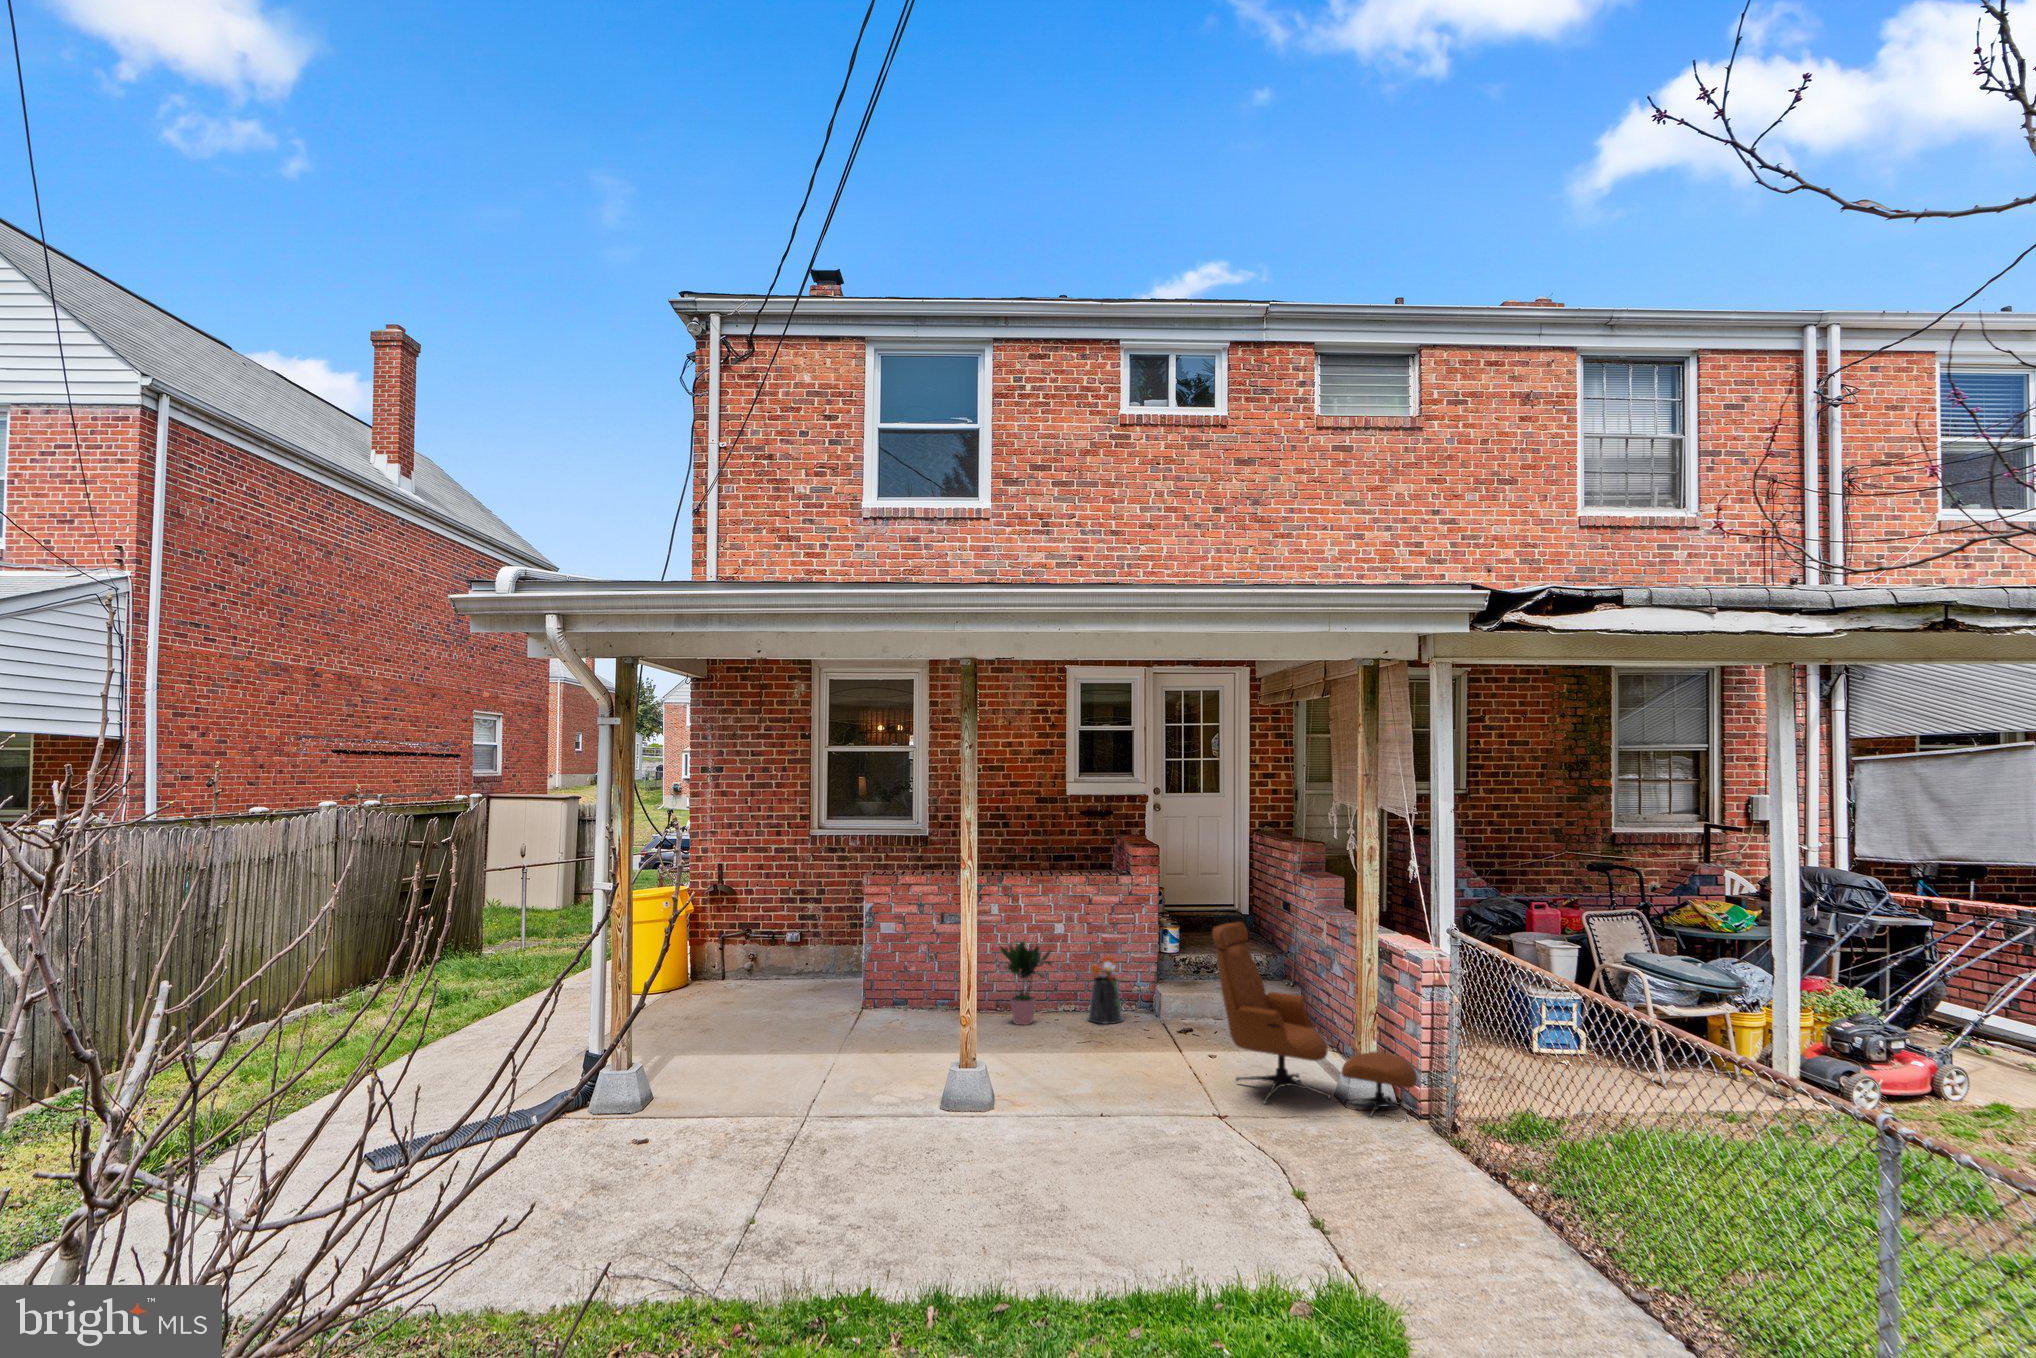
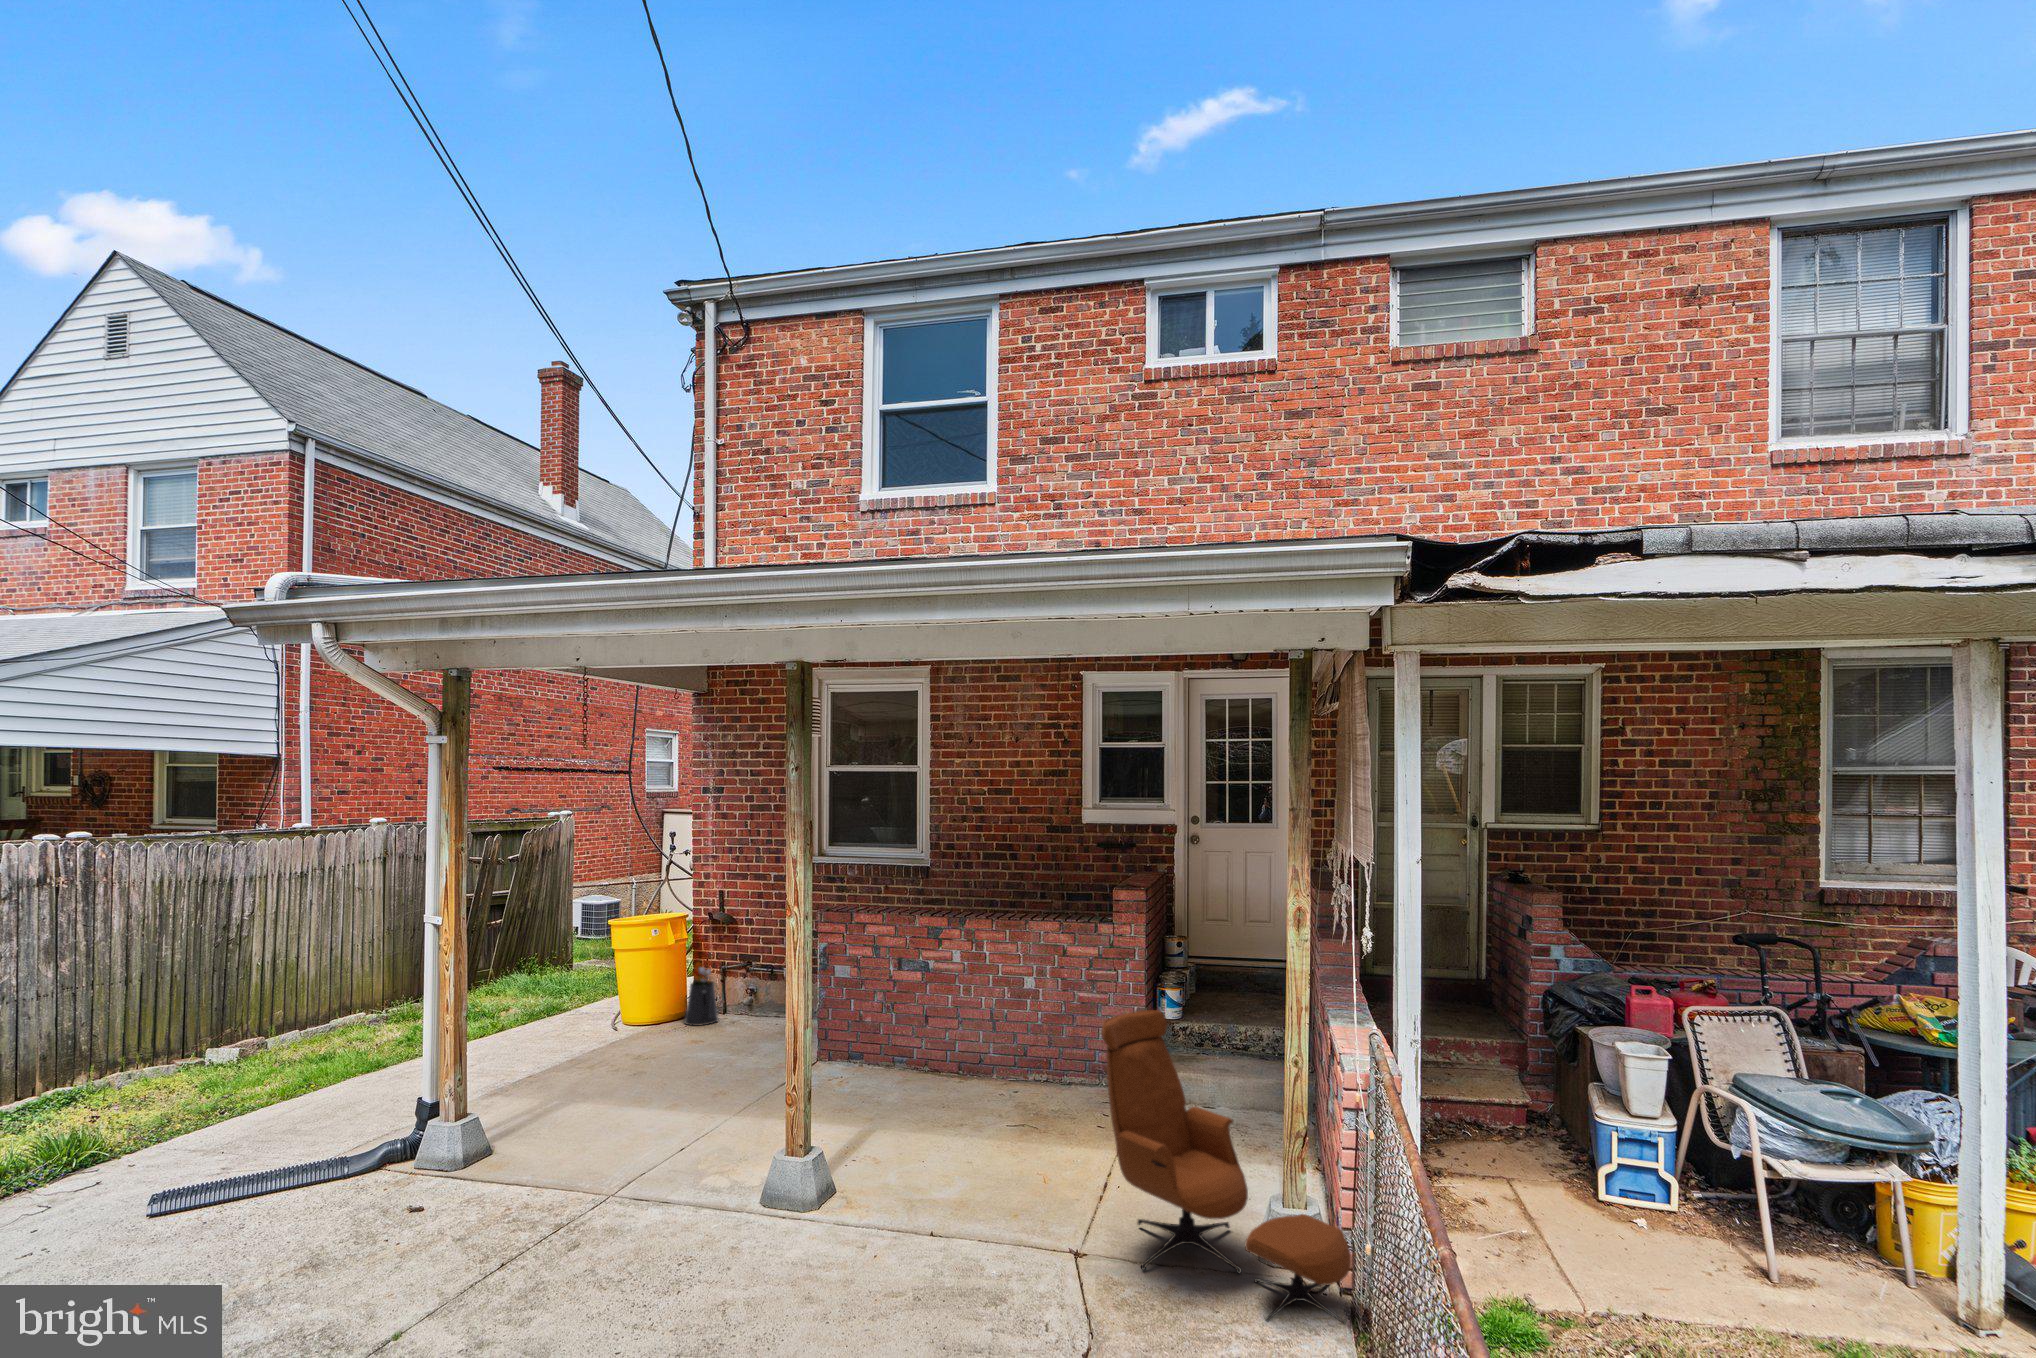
potted plant: present [1000,941,1051,1025] -> none [950,990,1014,1098]
watering can: present [1088,956,1123,1024] -> present [684,963,719,1026]

